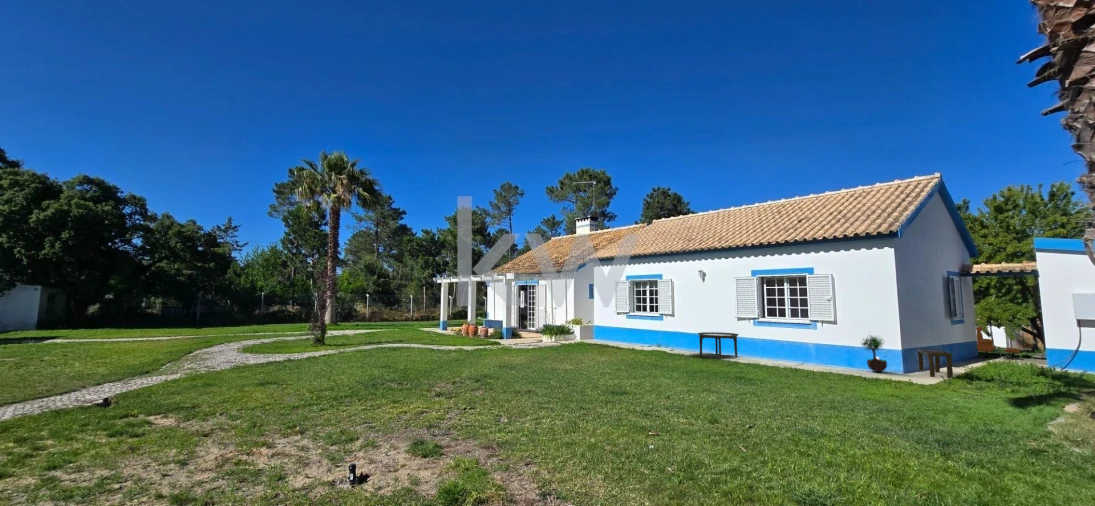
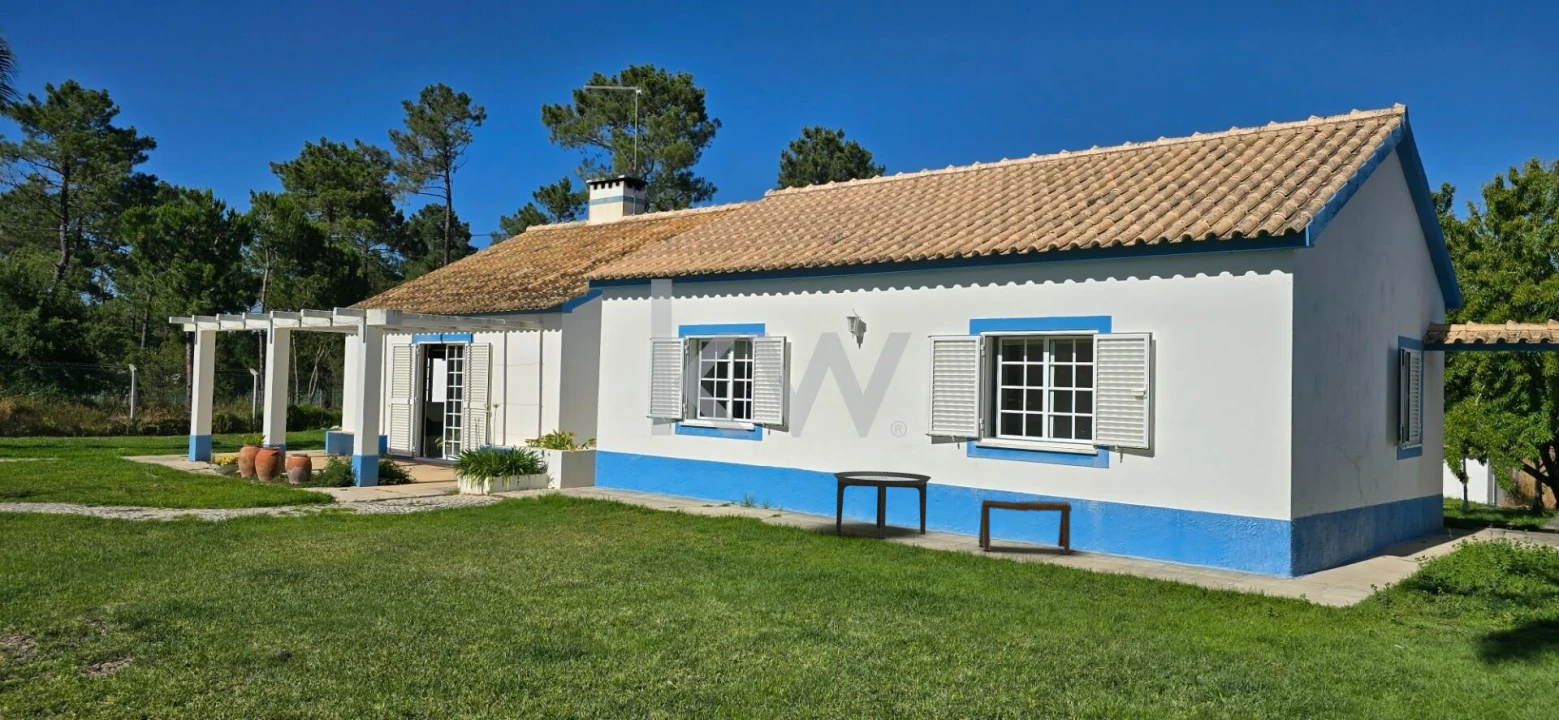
lounge chair: present [976,326,1024,360] -> none [1439,463,1535,539]
potted tree: present [862,336,887,372] -> none [1202,478,1261,573]
bench: present [917,349,953,378] -> present [979,499,1072,555]

